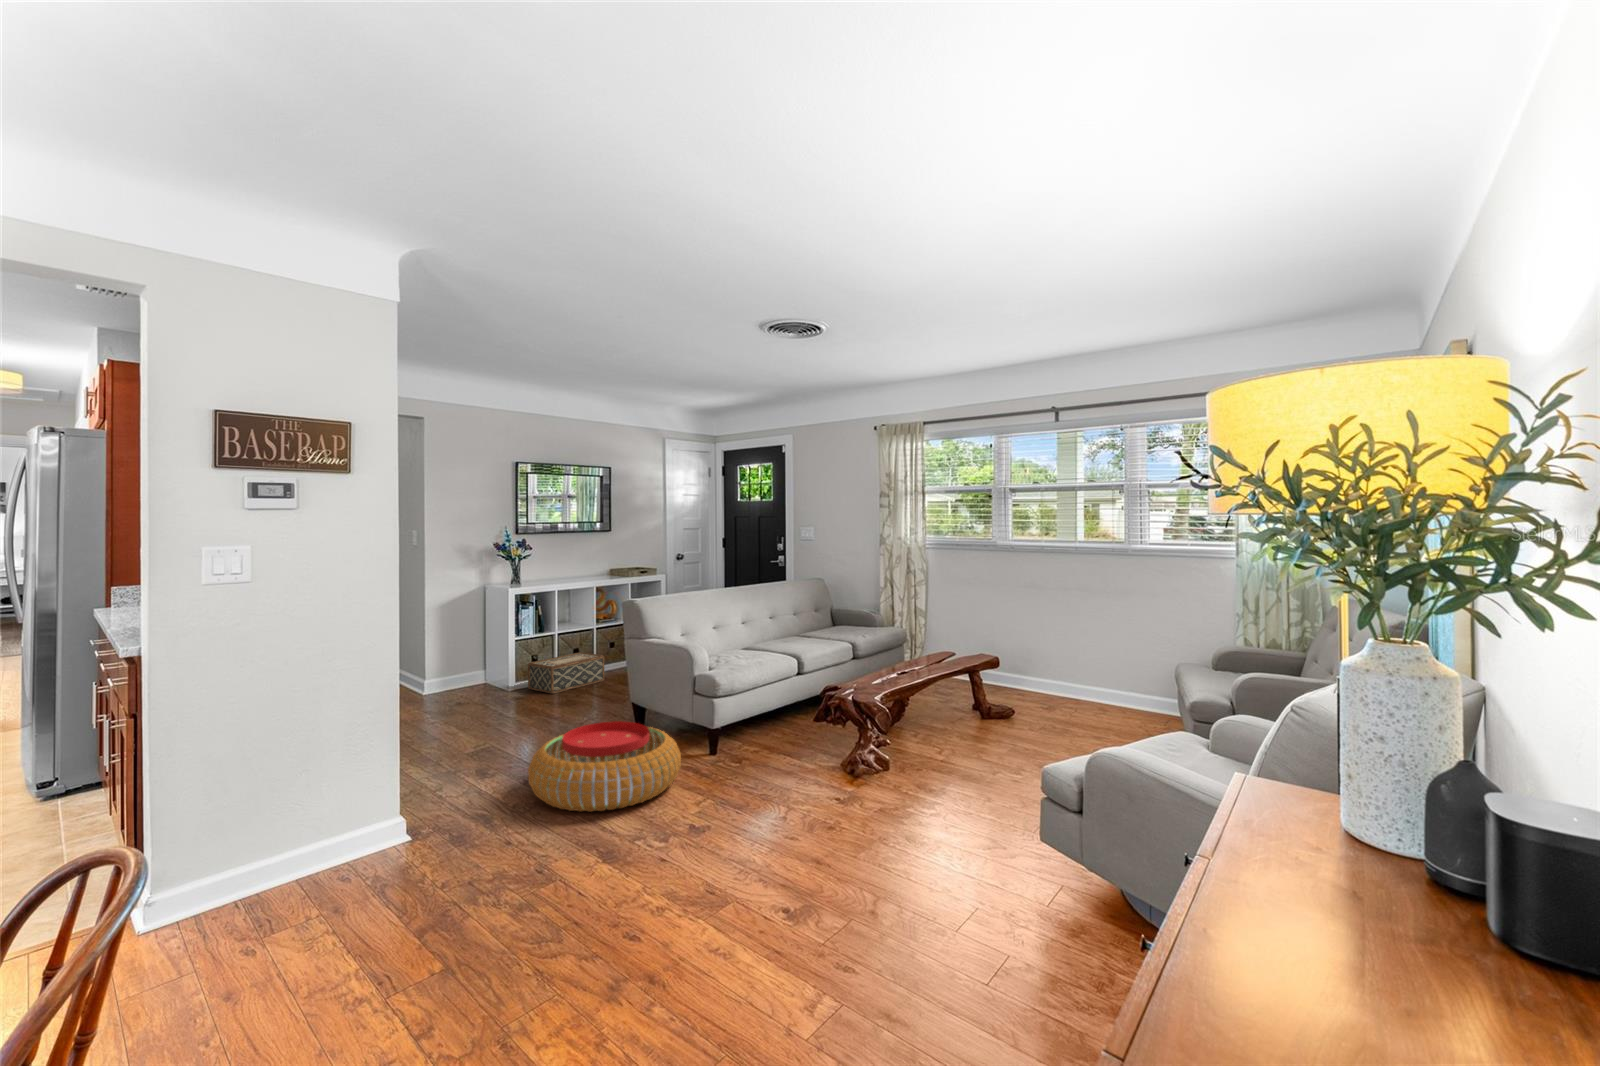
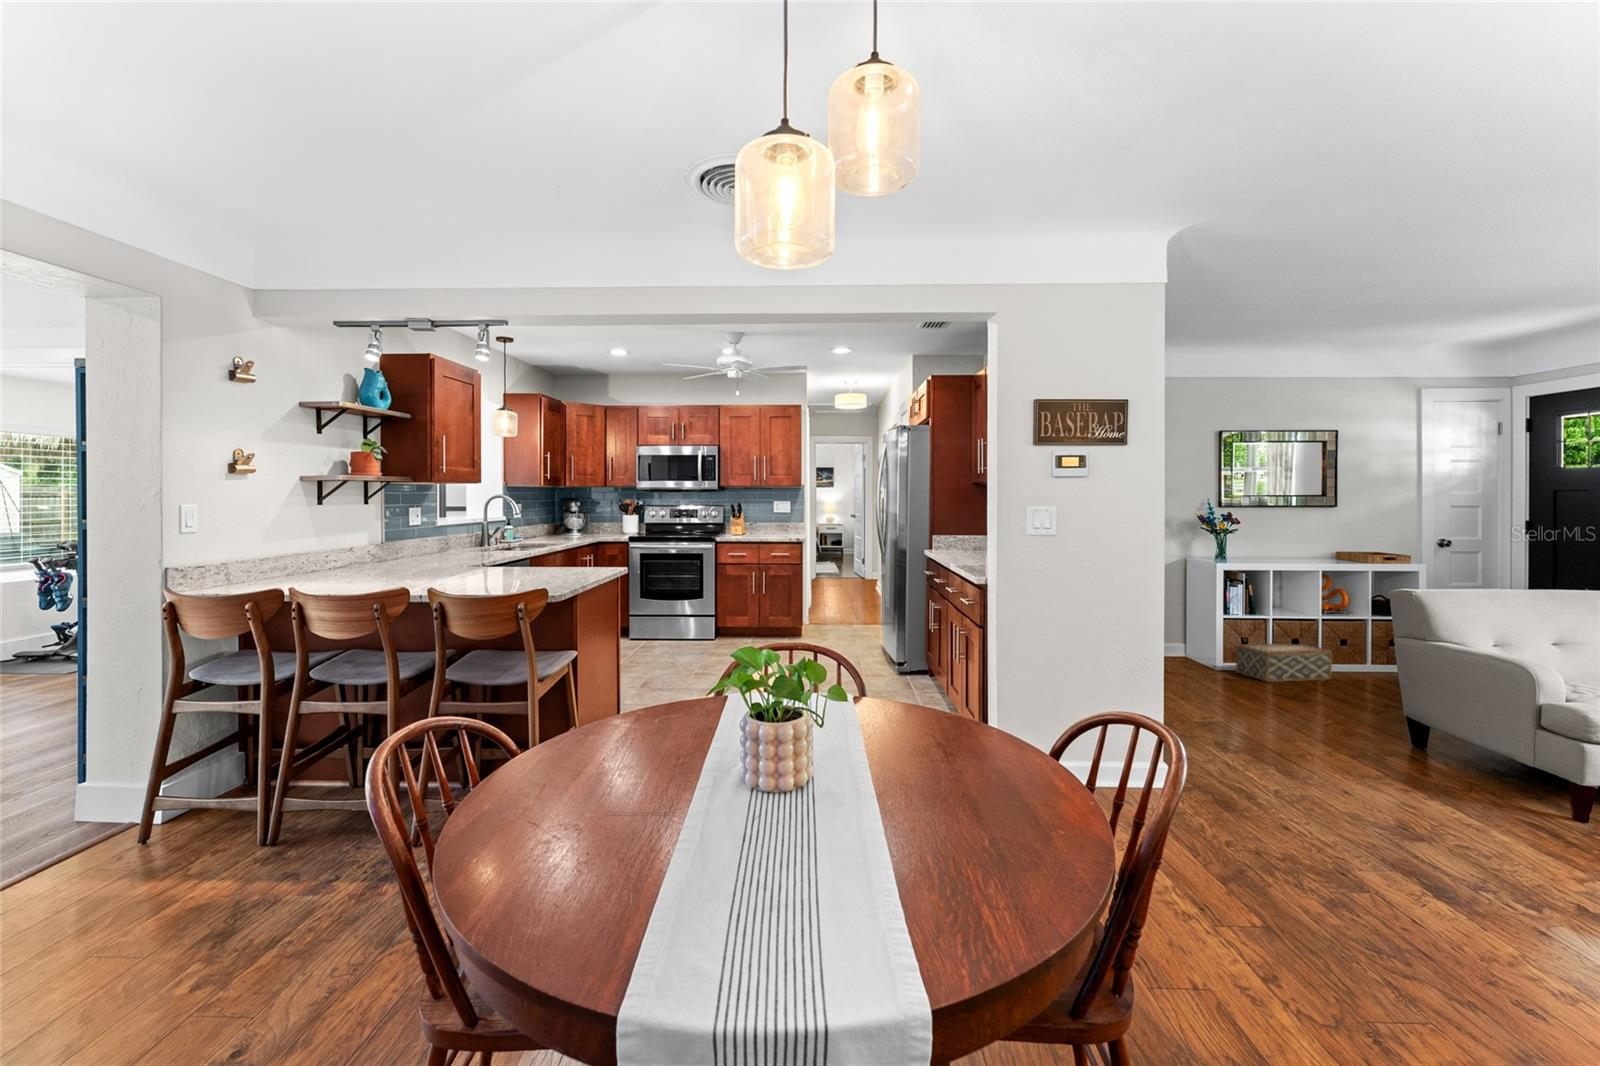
pouf: present [528,721,681,812] -> none [1274,715,1487,817]

